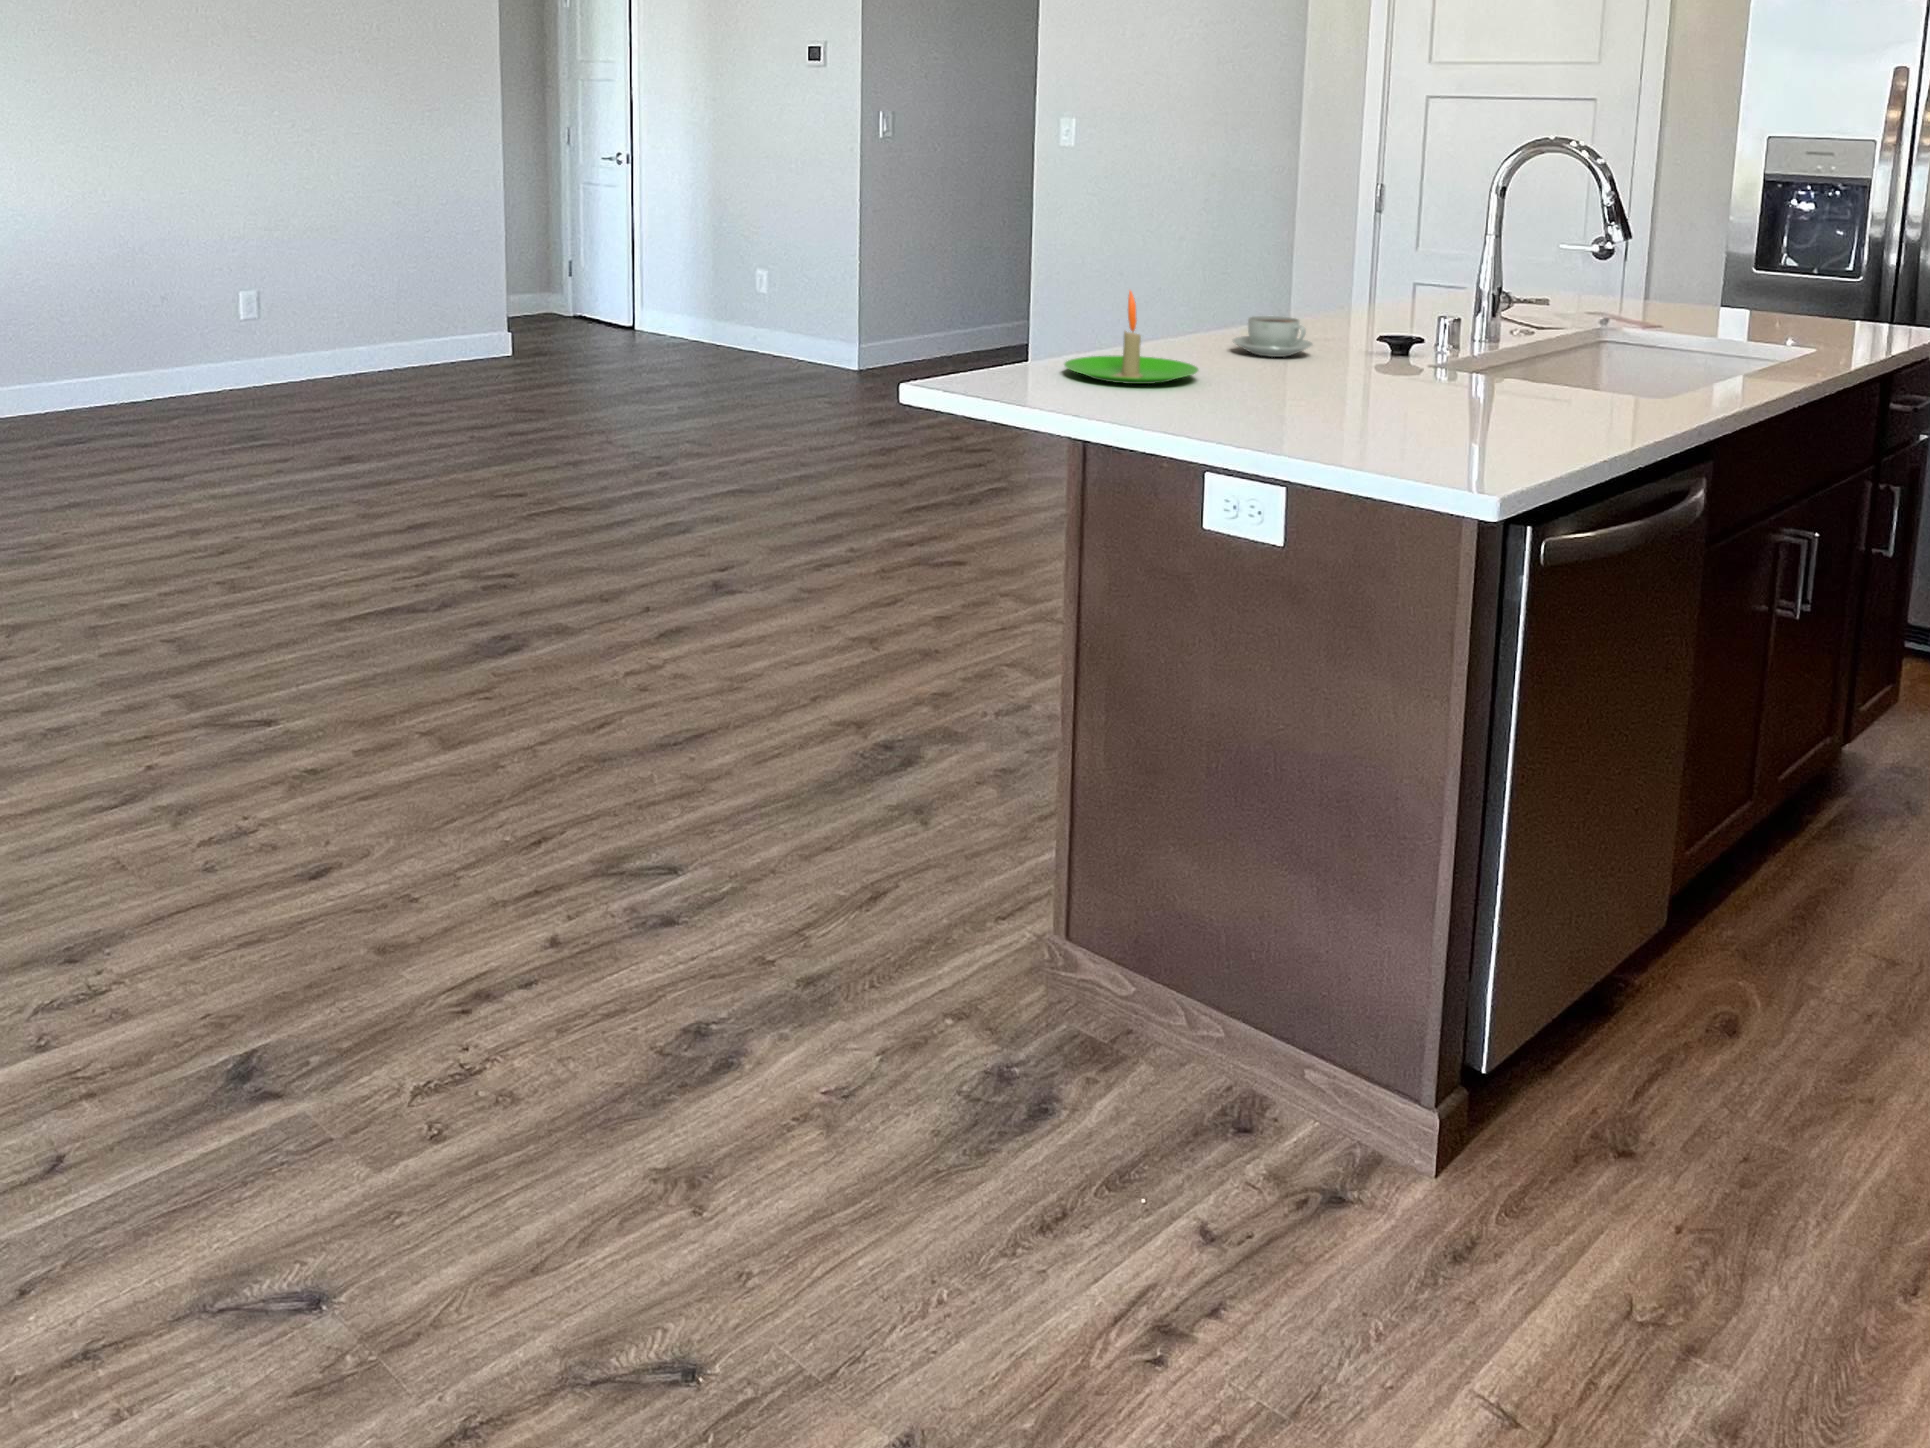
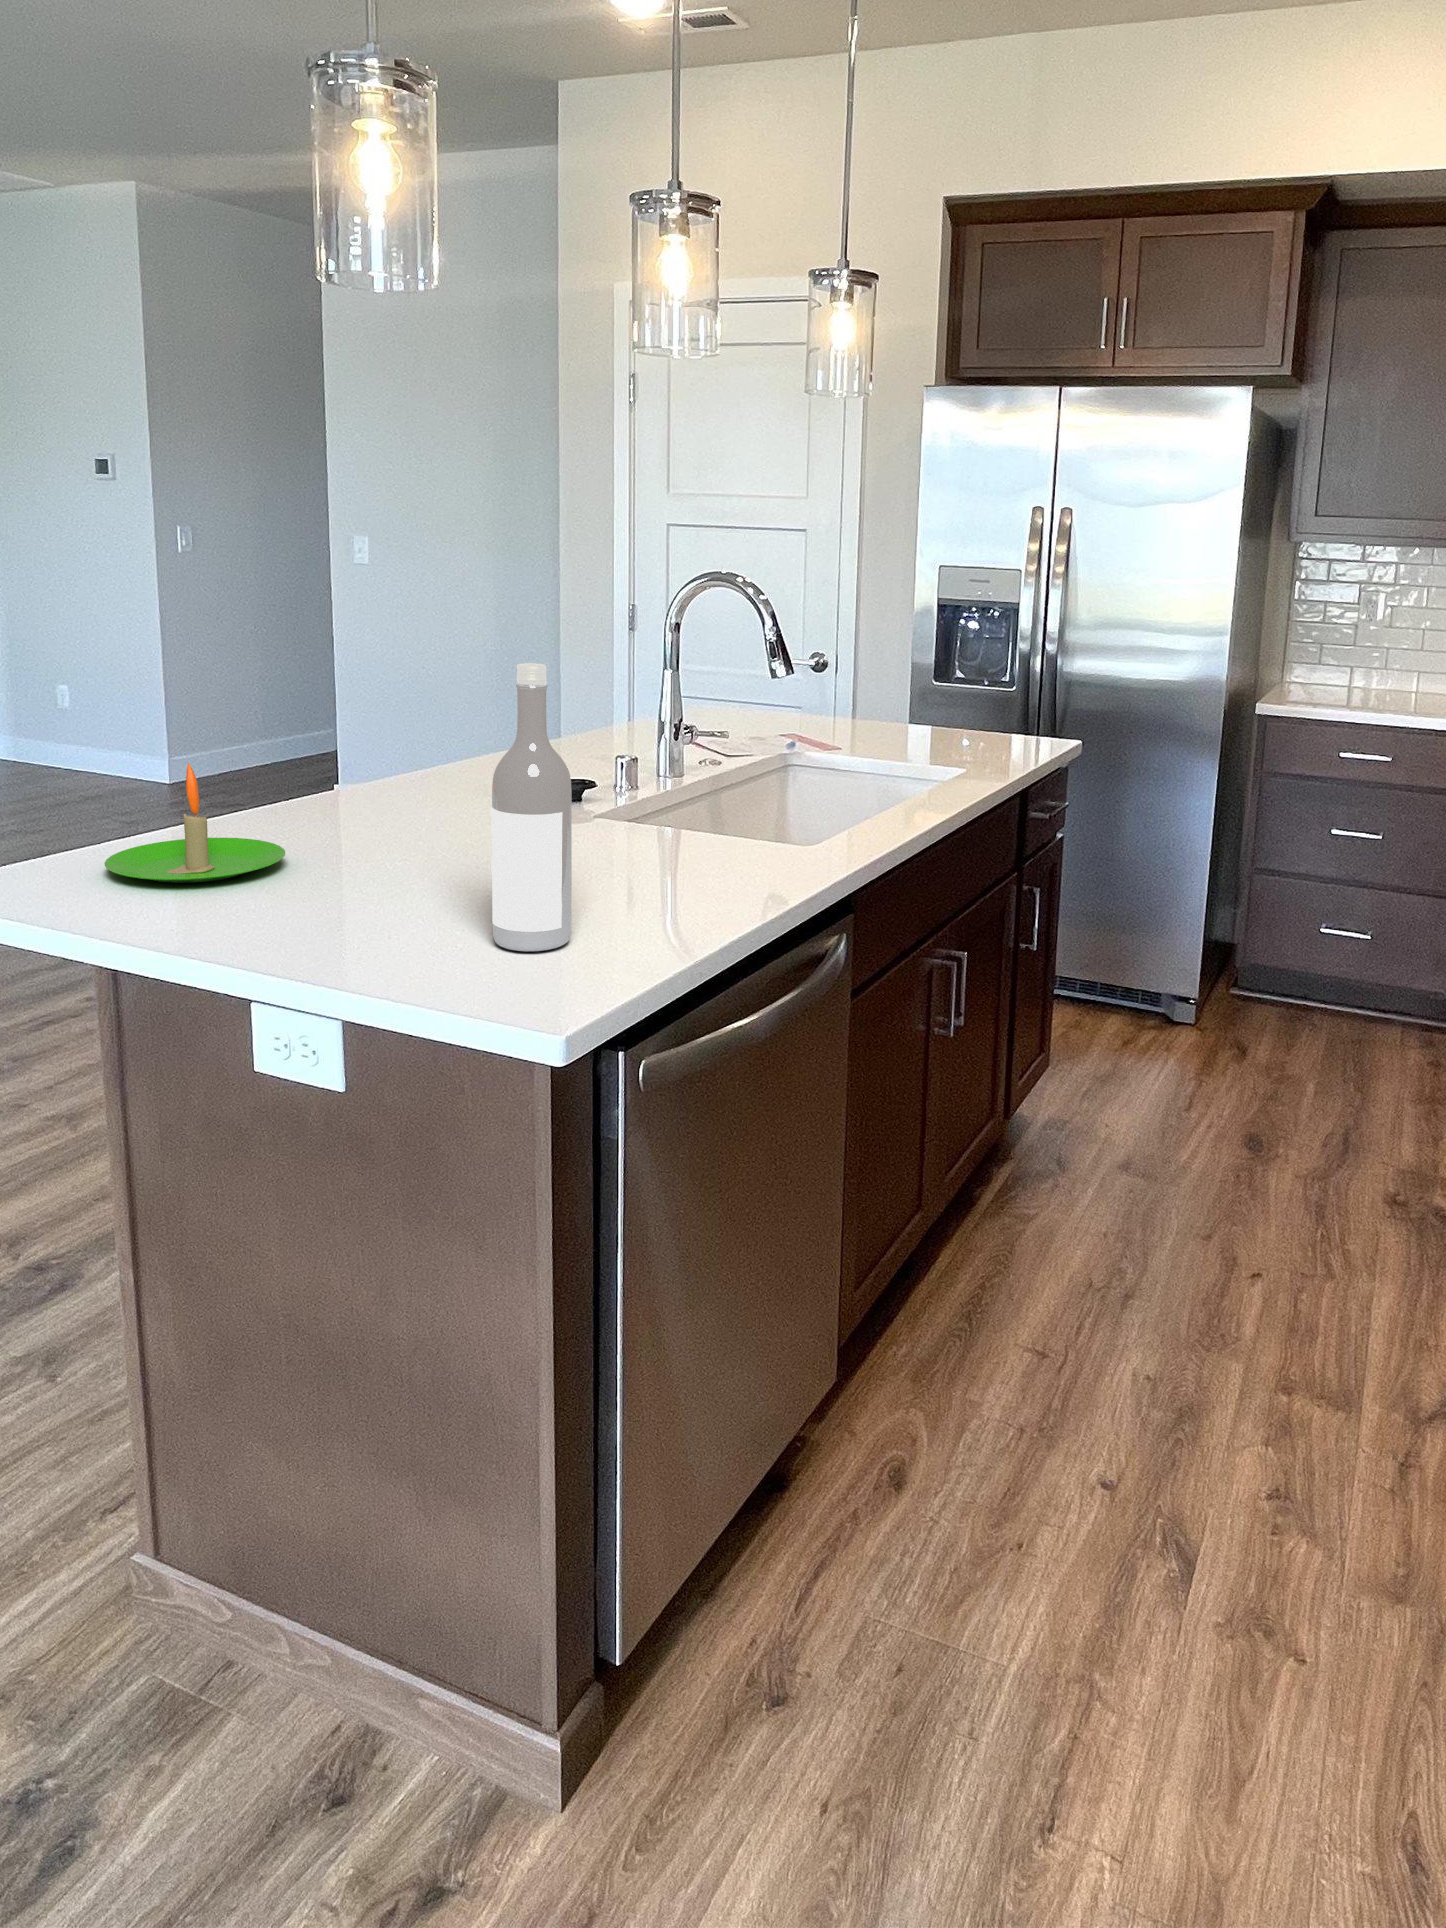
wine bottle: none [1410,201,1487,441] -> present [491,663,572,952]
coffee cup: present [1233,316,1313,357] -> none [365,772,458,821]

